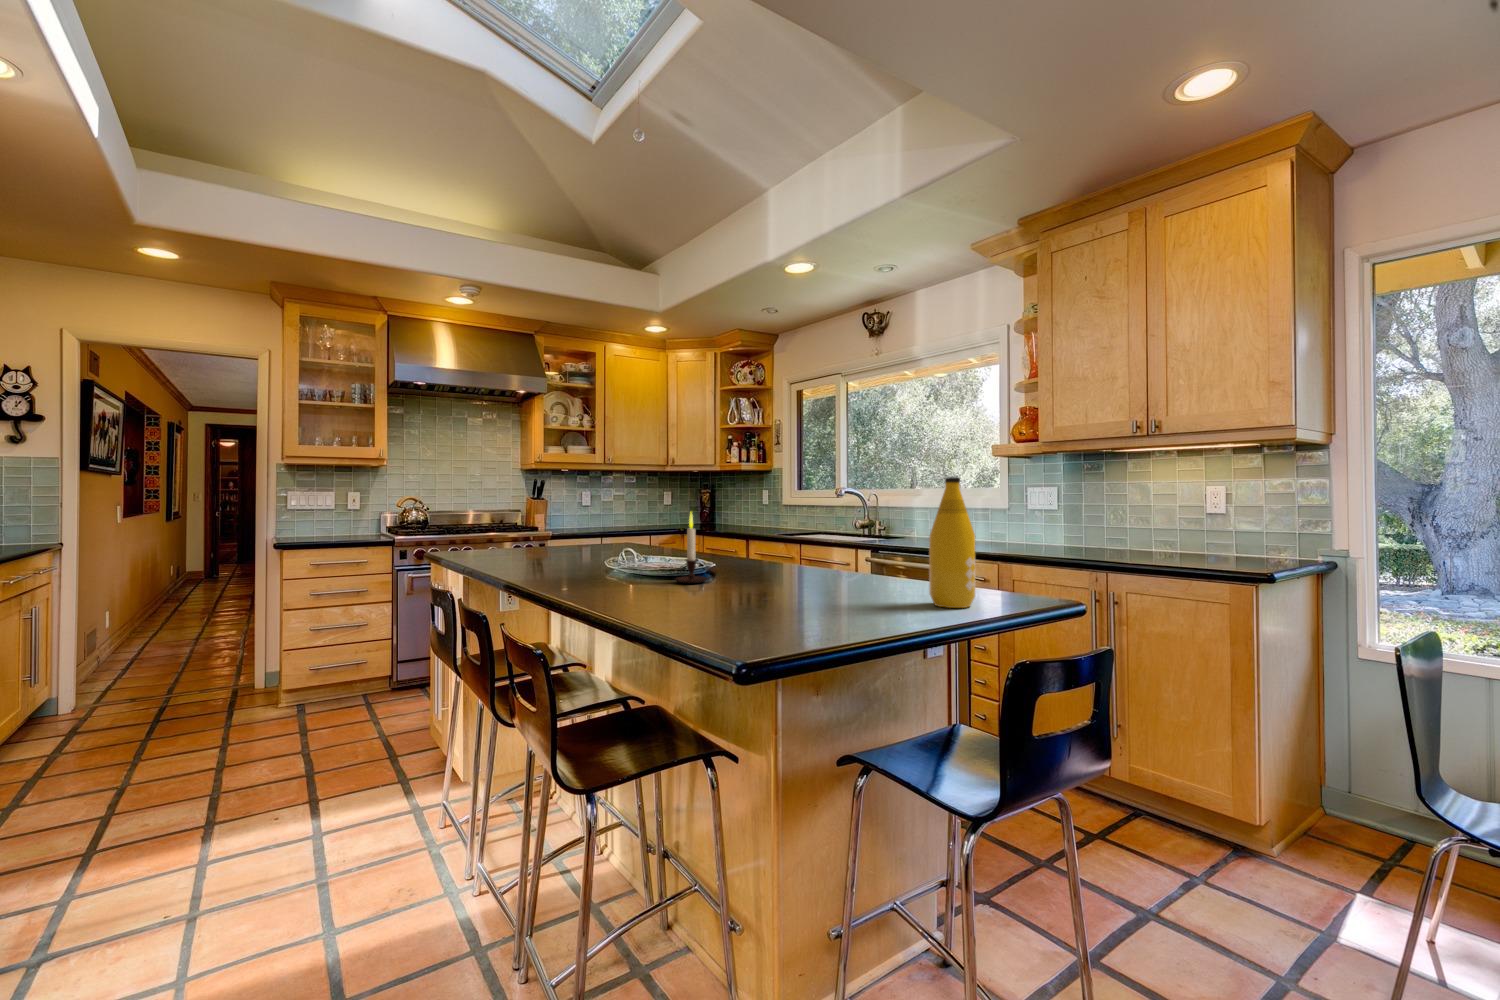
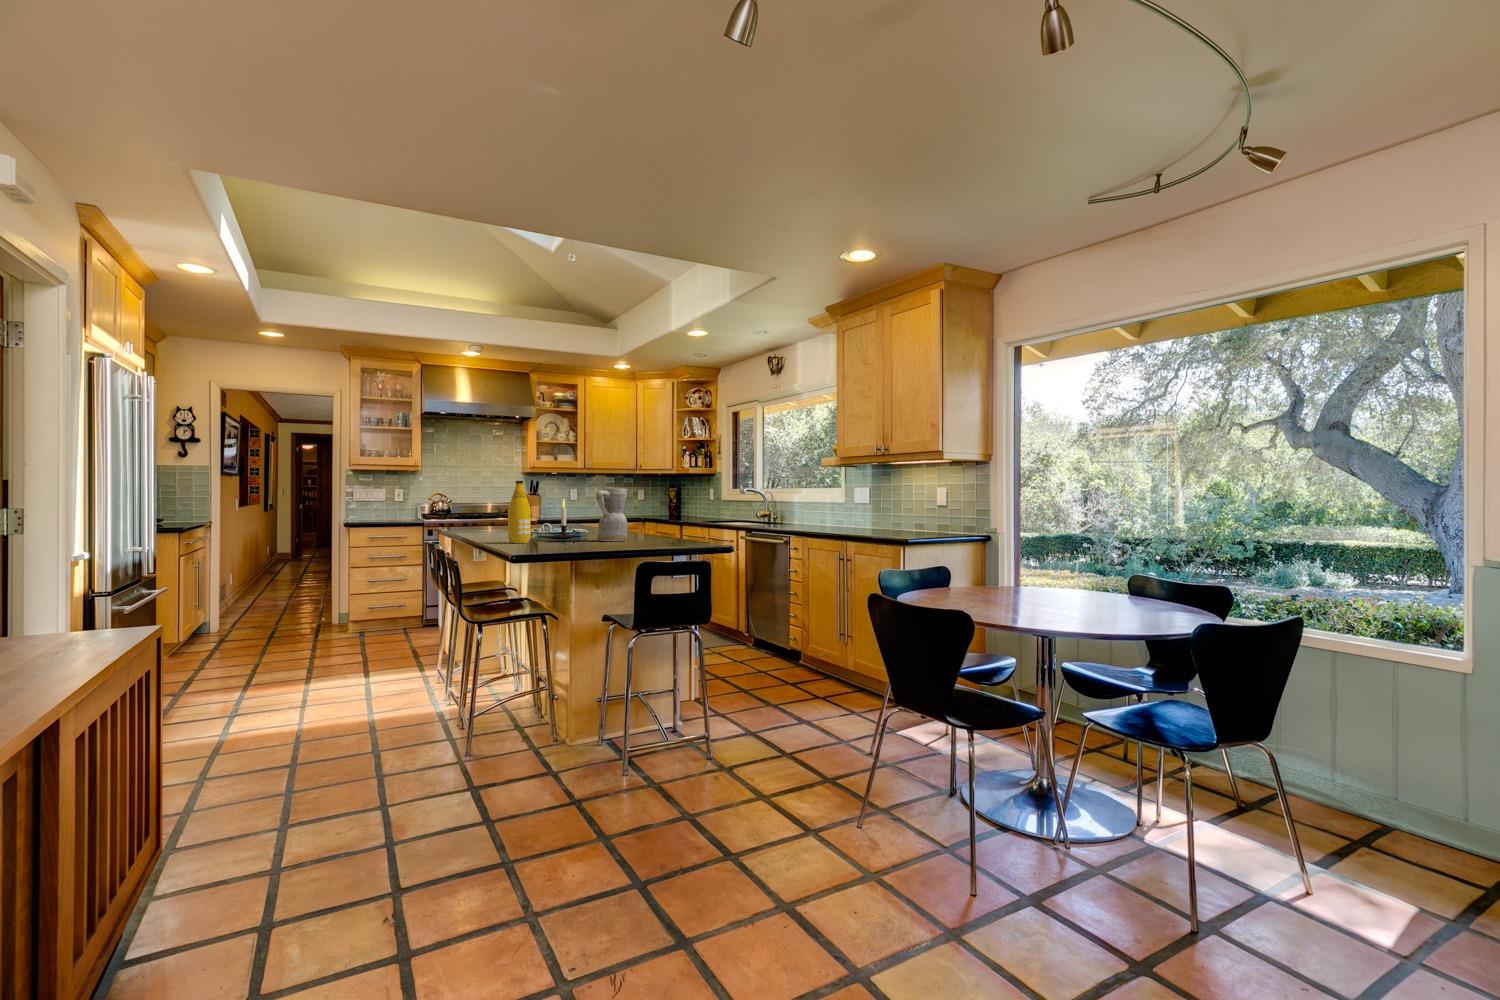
bottle: present [929,477,975,608] -> present [508,481,531,543]
ceramic pitcher: none [777,492,833,594] -> present [596,488,628,541]

